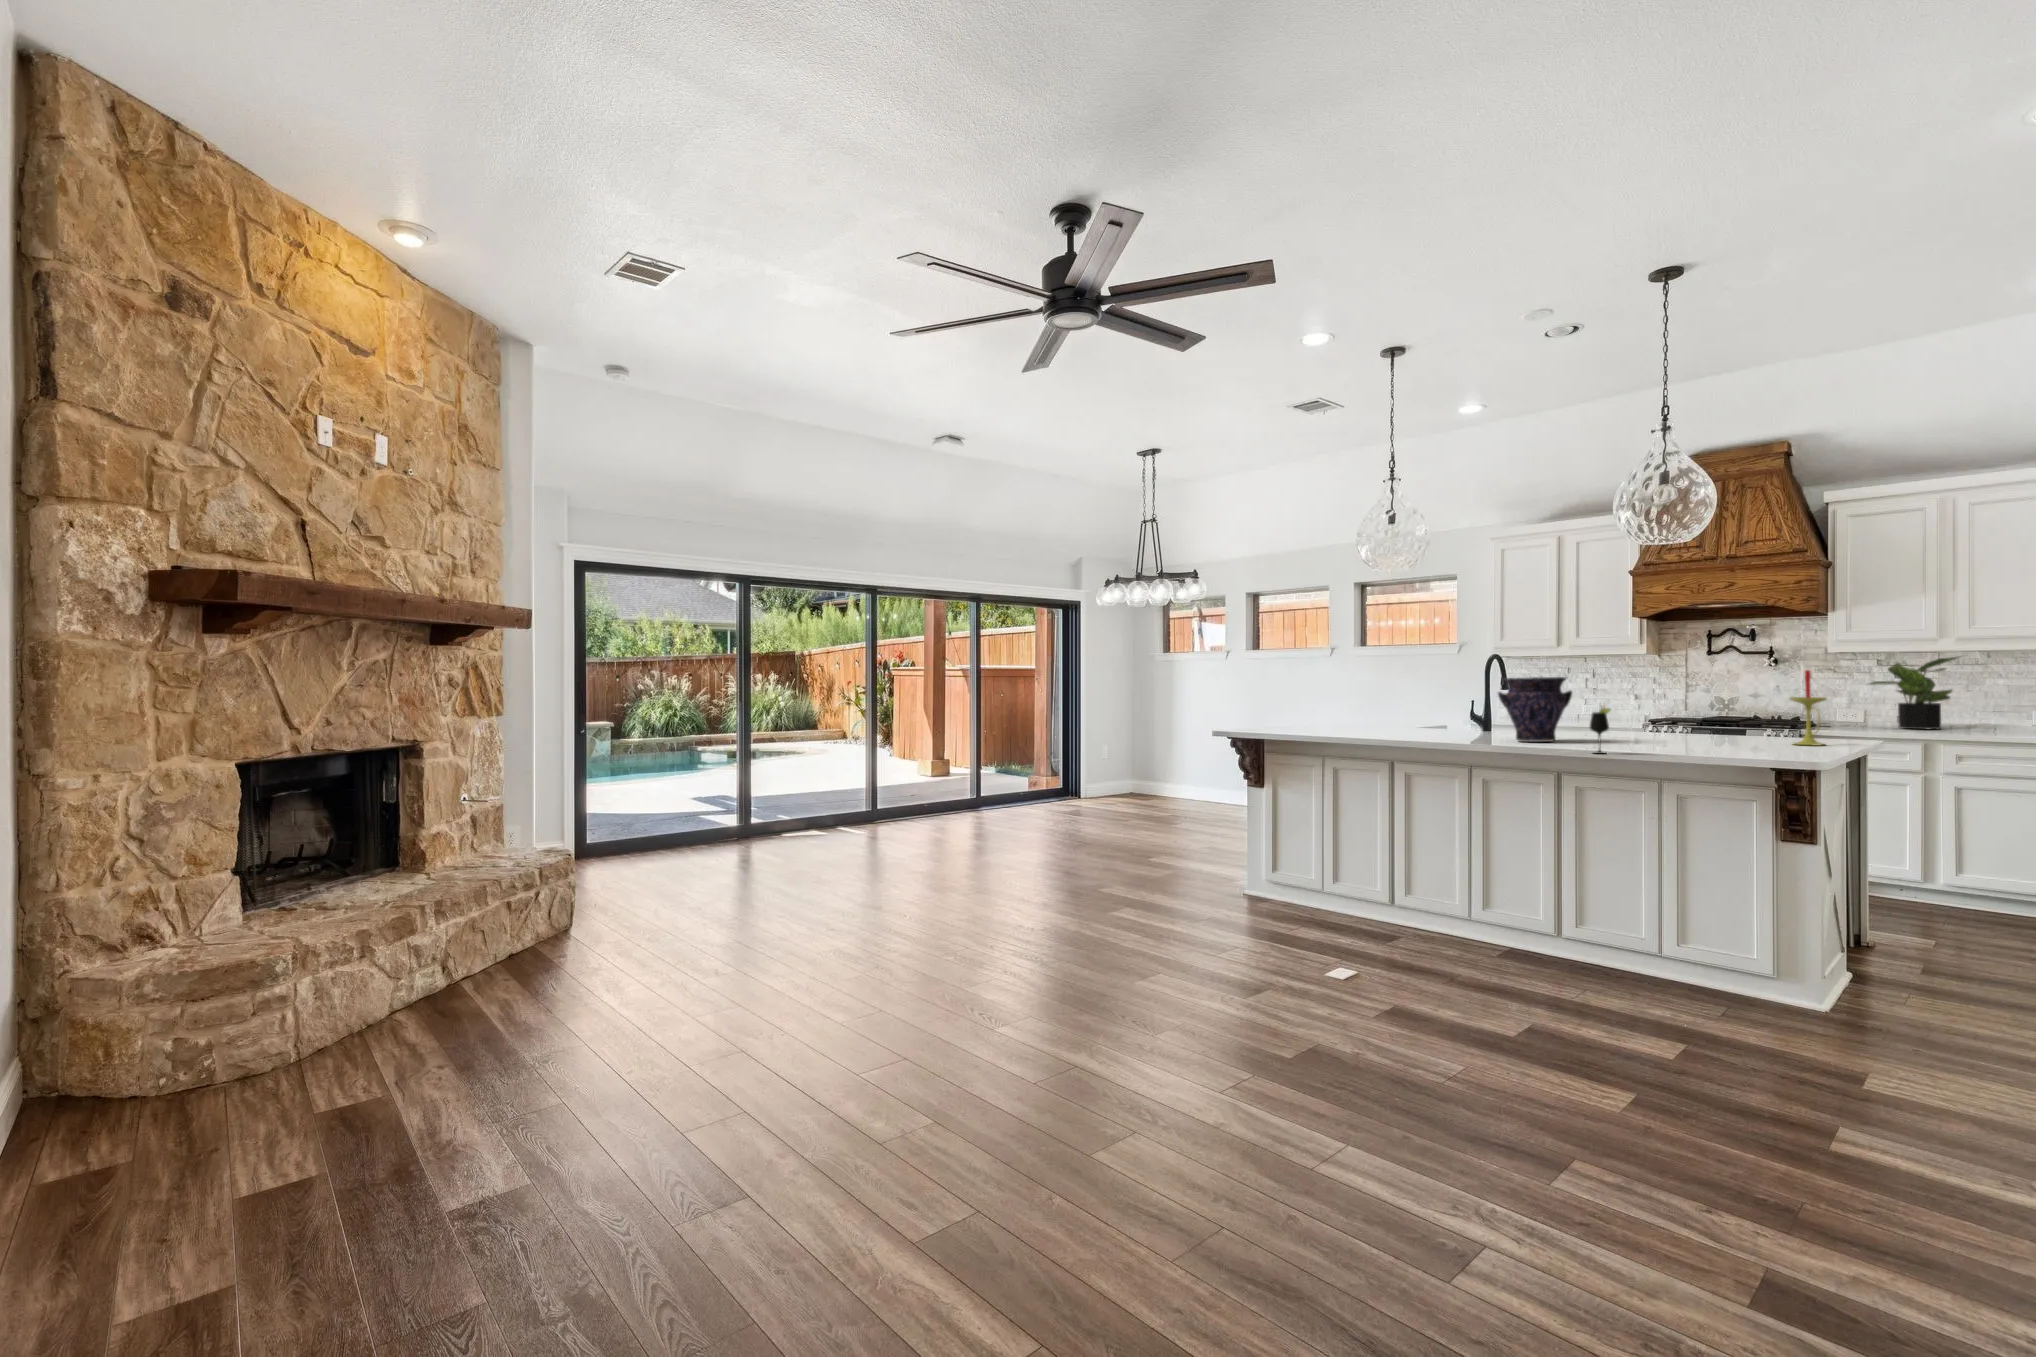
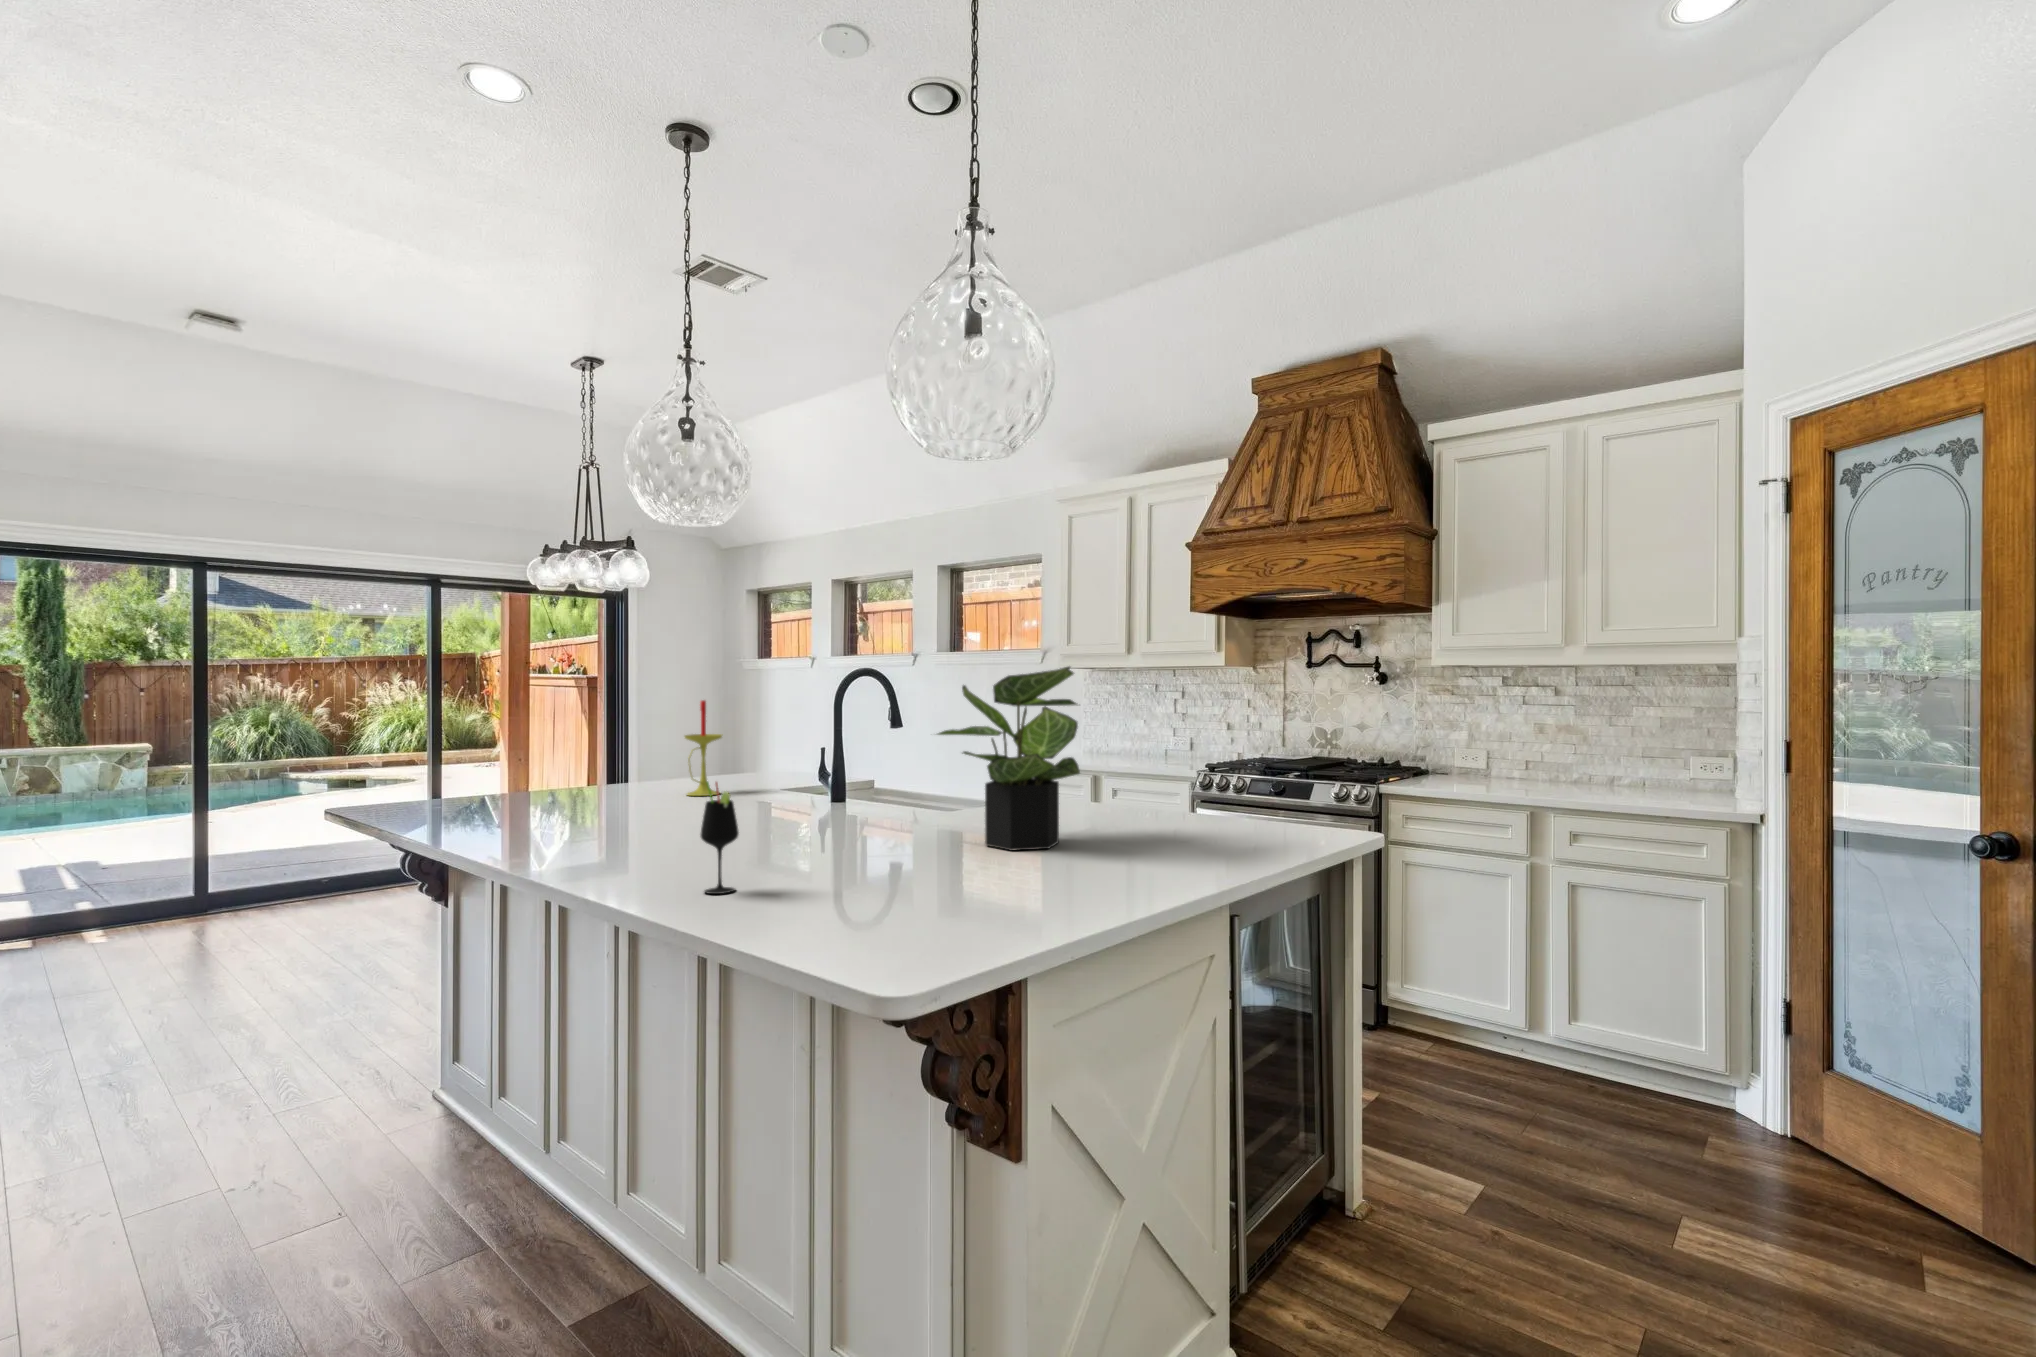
potted plant: present [1871,656,1960,729] -> present [938,667,1080,851]
candle: present [1790,670,1827,745] -> present [685,700,722,796]
vase: present [1498,677,1572,742] -> none [749,710,872,835]

